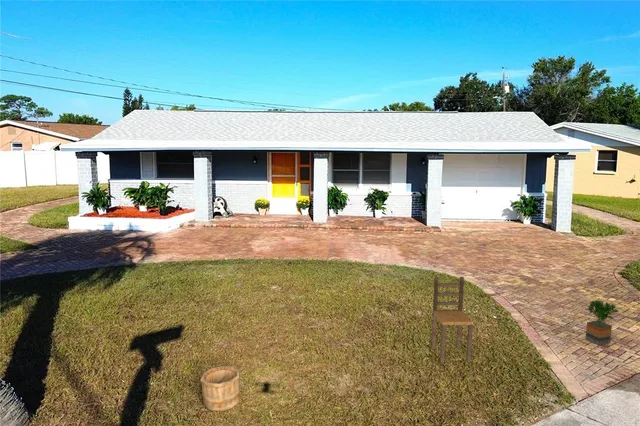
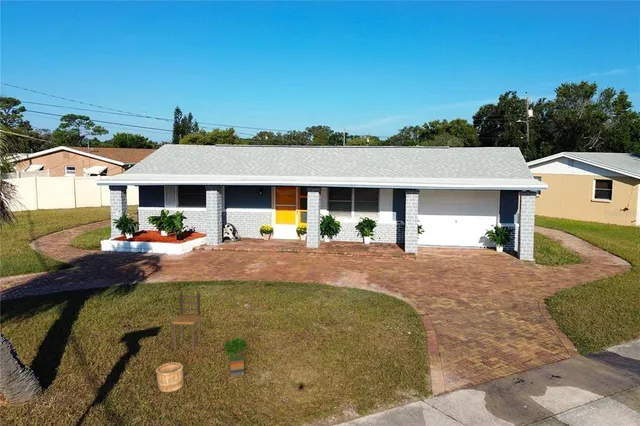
chair: present [431,277,473,363] -> present [173,291,201,350]
potted tree: present [586,300,618,345] -> present [224,338,249,376]

